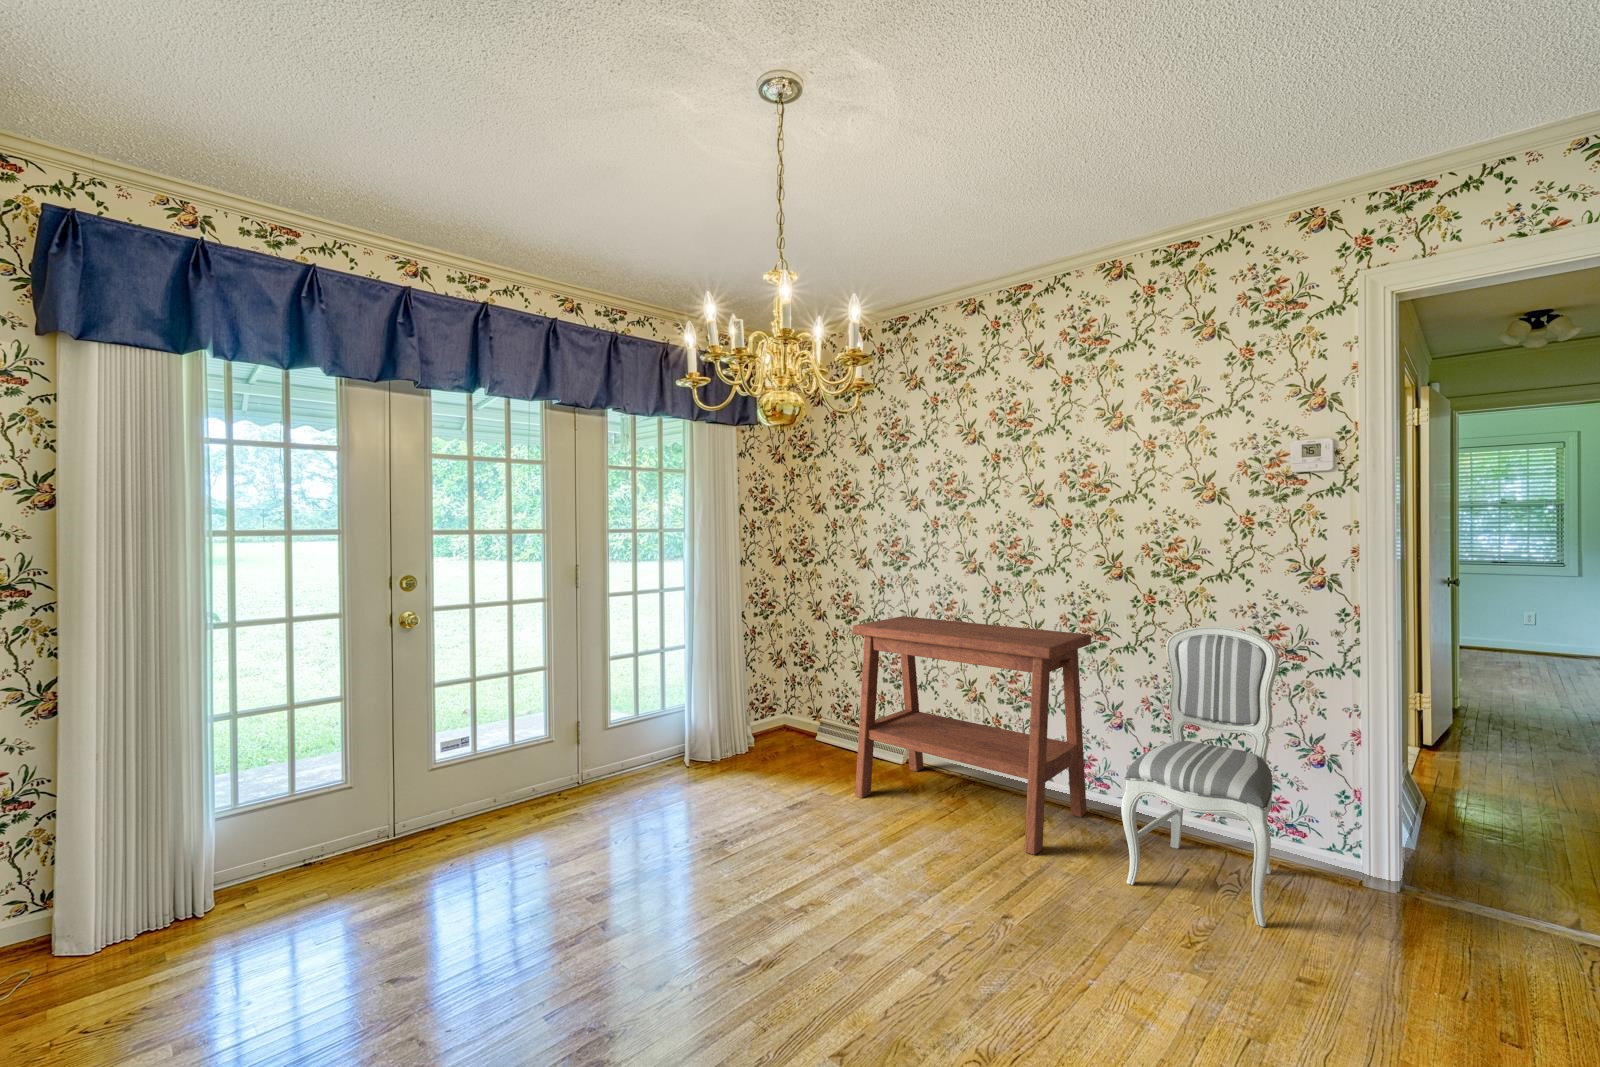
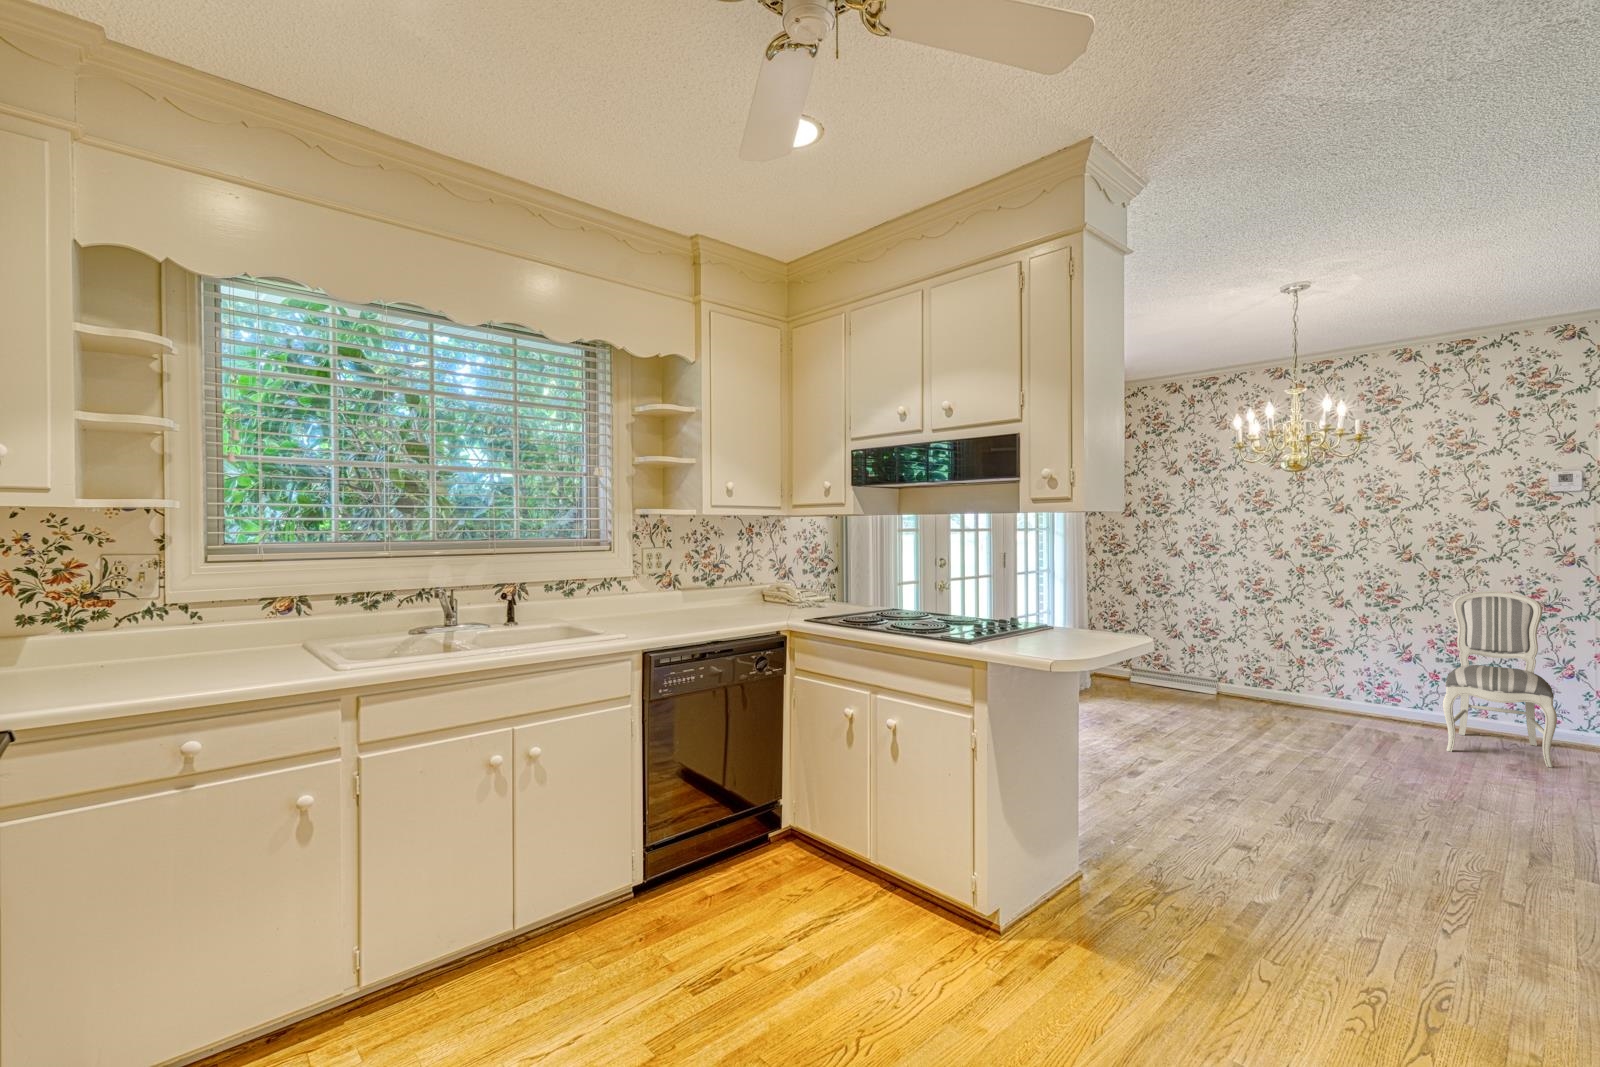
side table: present [853,616,1091,855] -> none [1202,590,1390,739]

